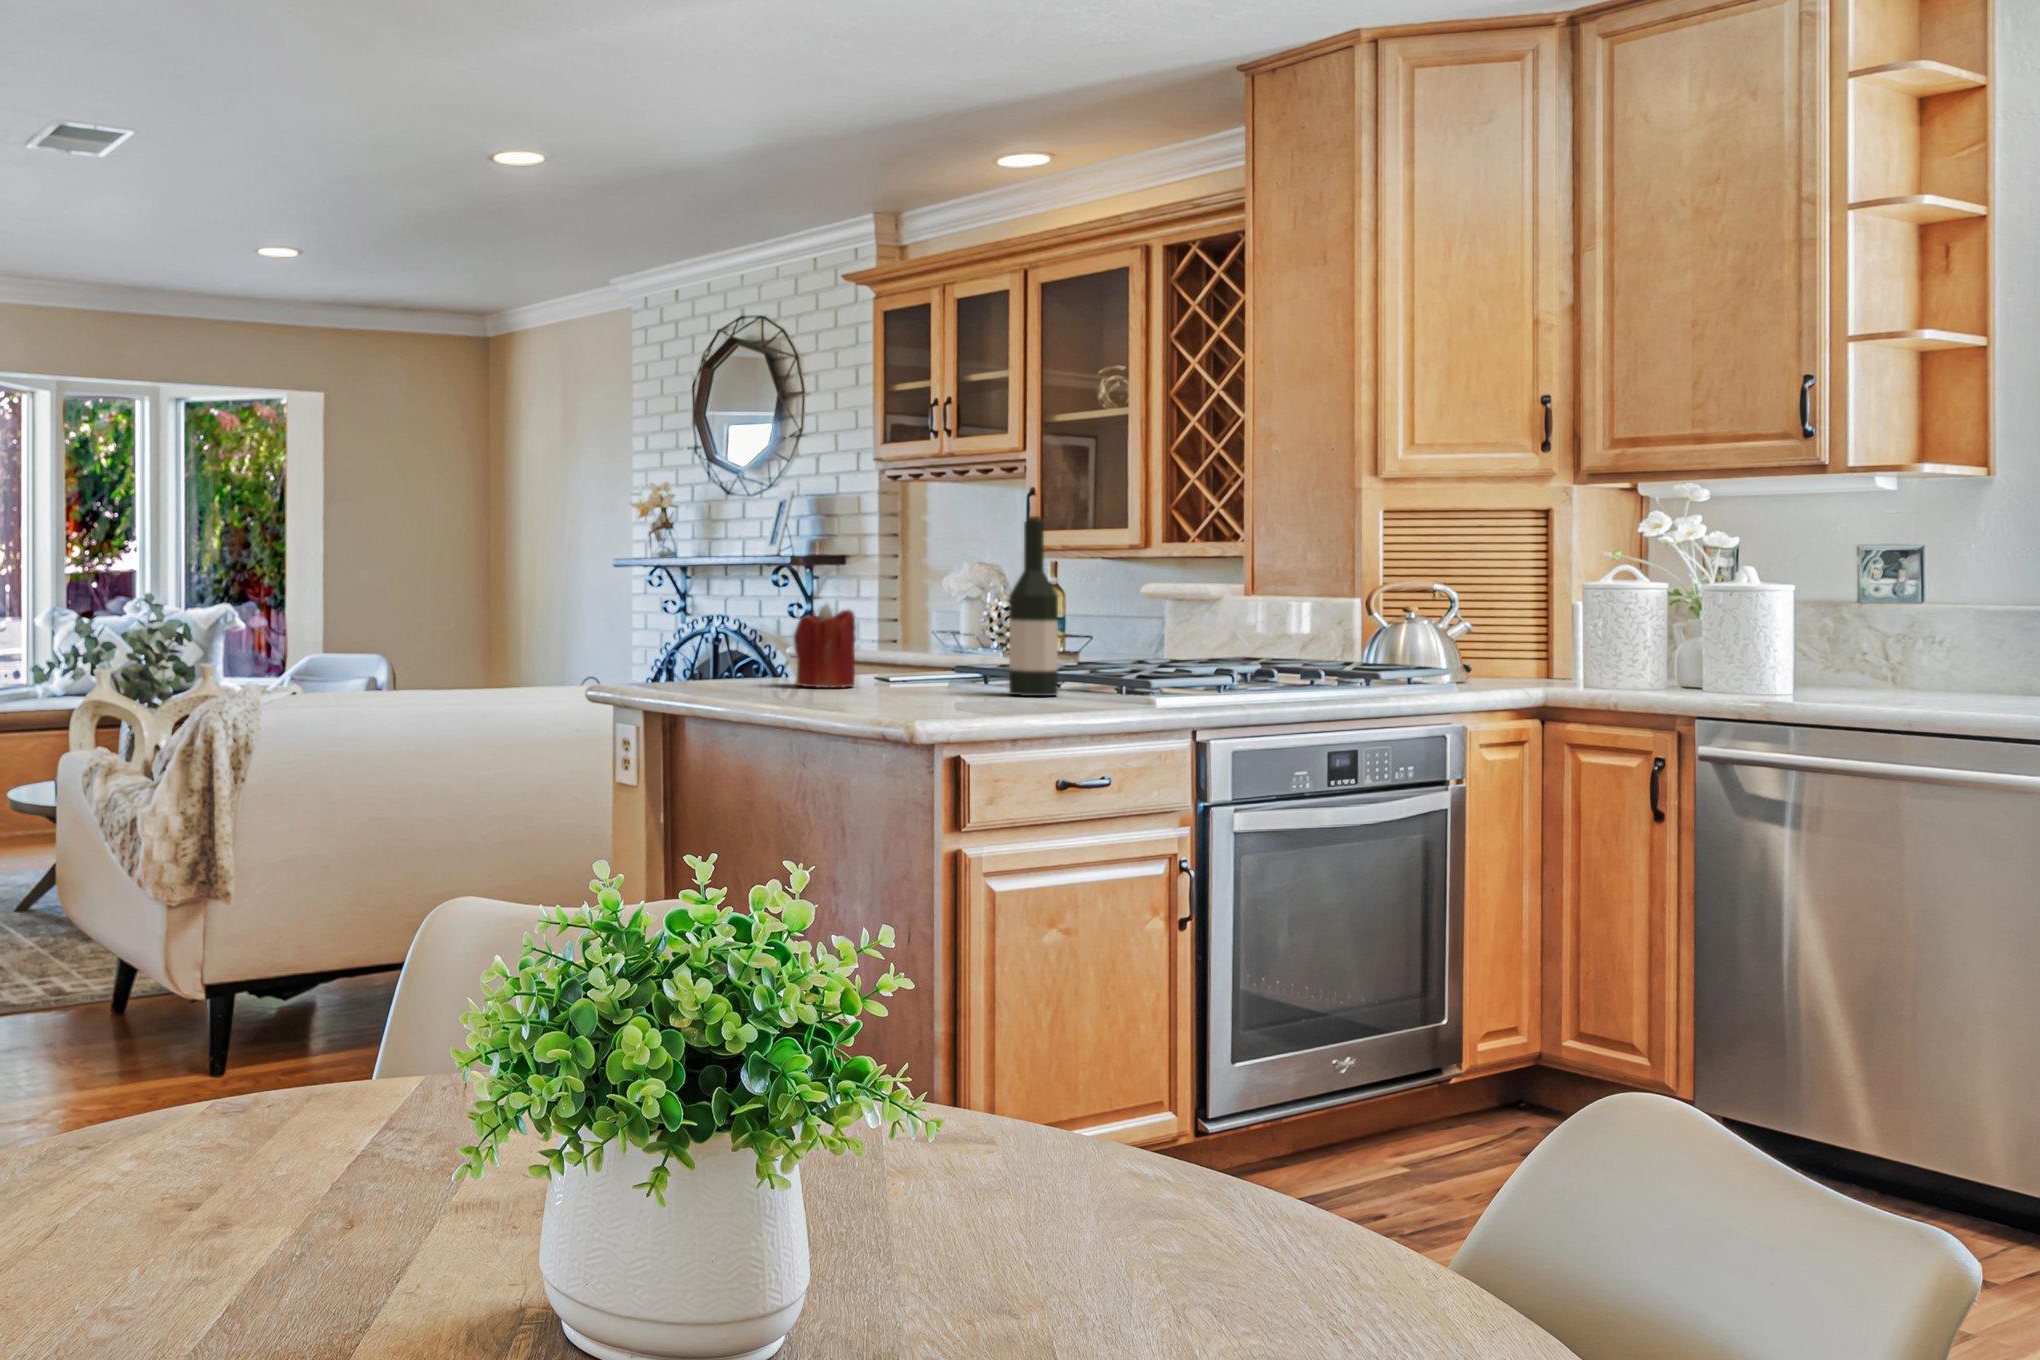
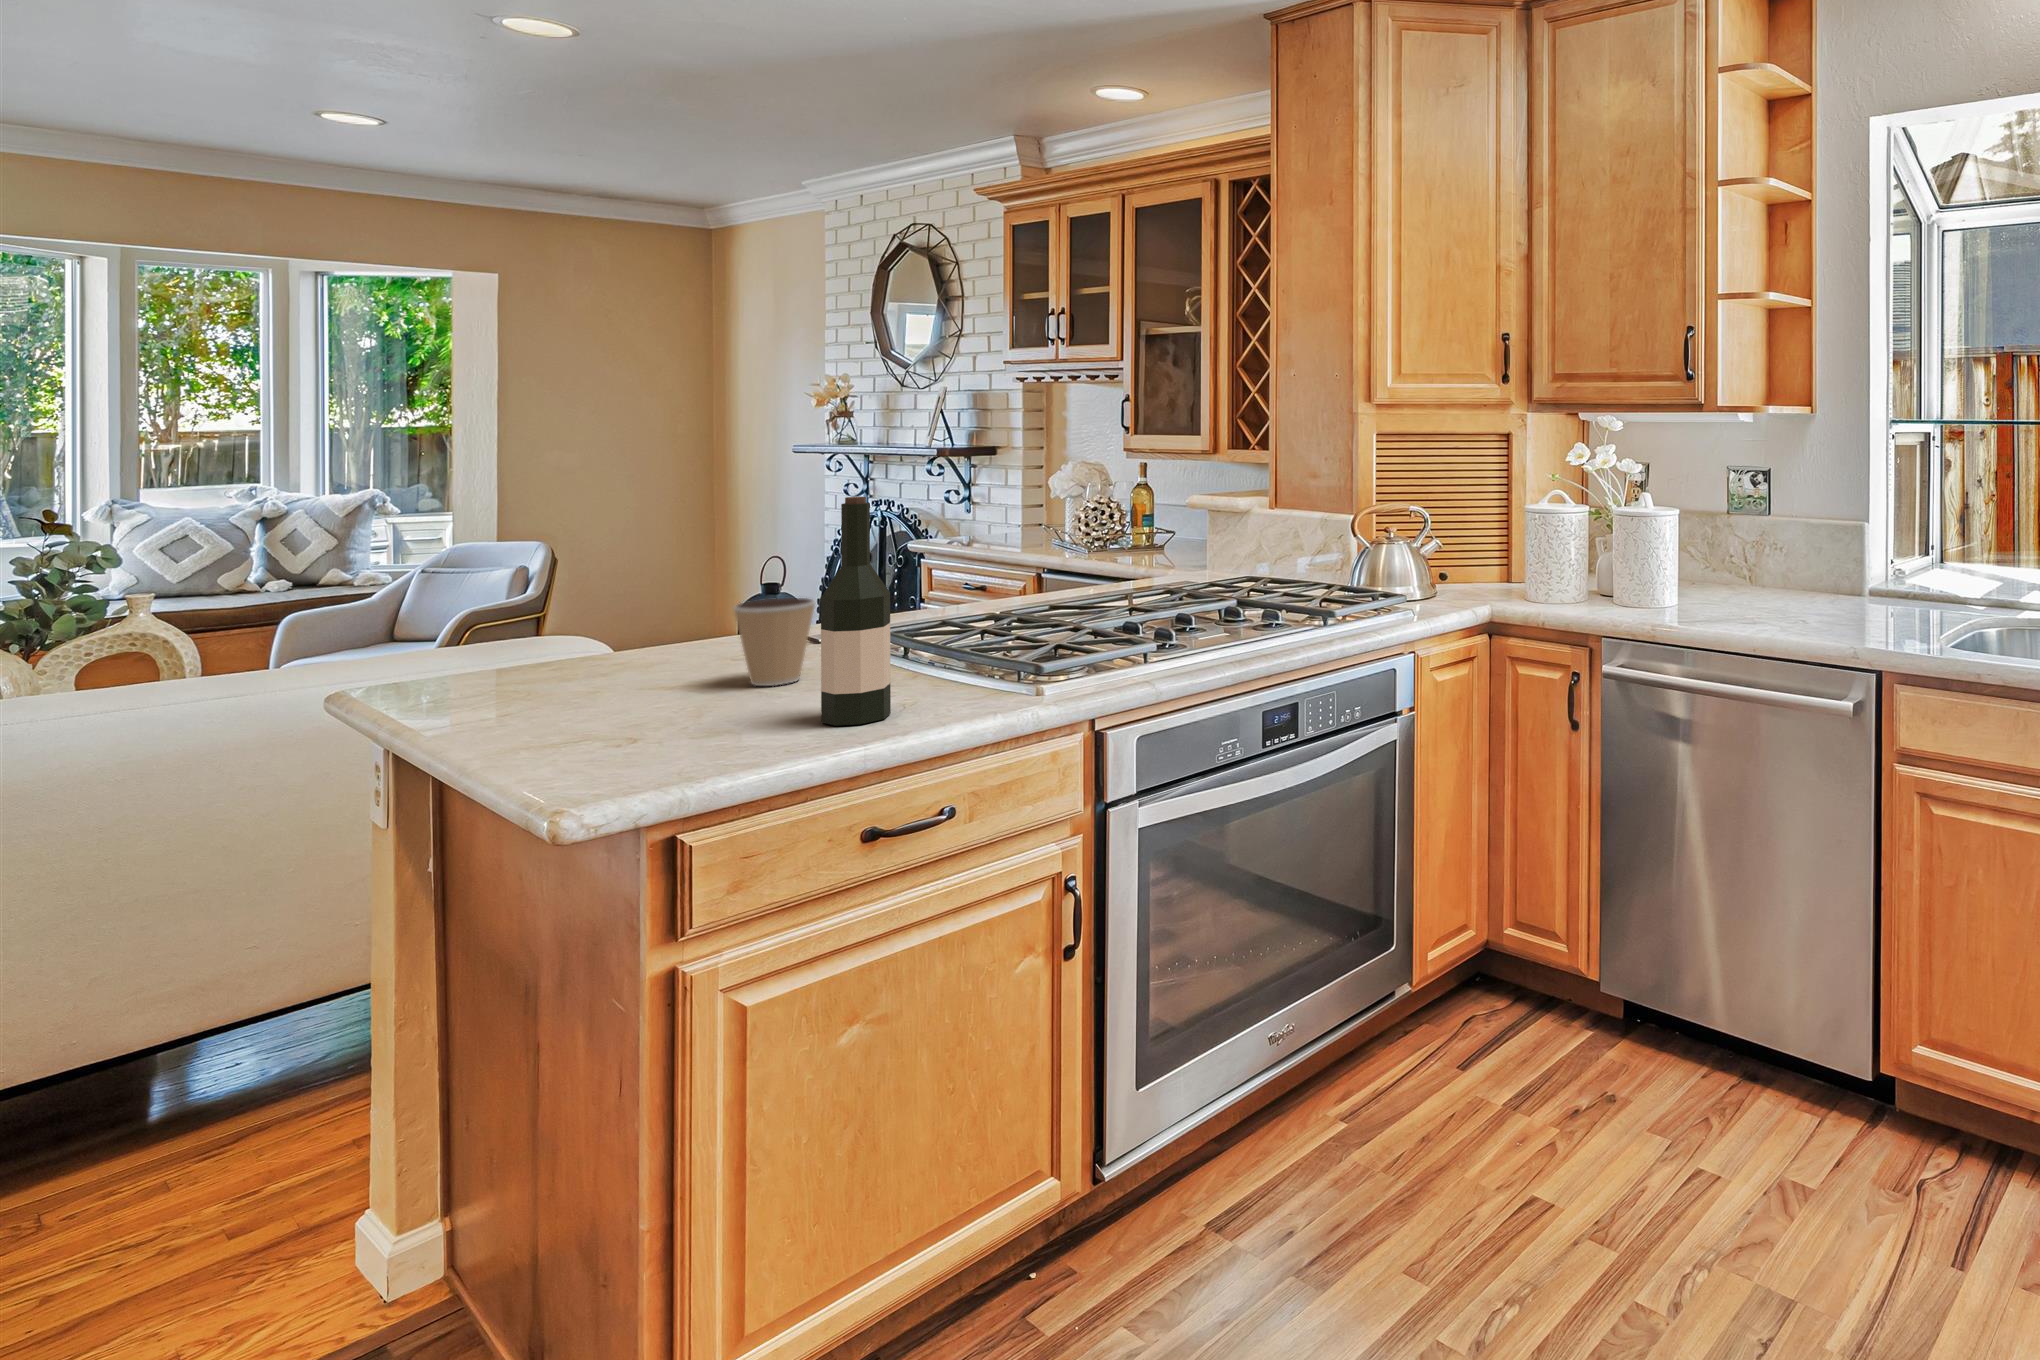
candle: present [794,604,856,688] -> none [561,604,651,721]
coffee cup: none [889,616,950,683] -> present [734,598,815,686]

